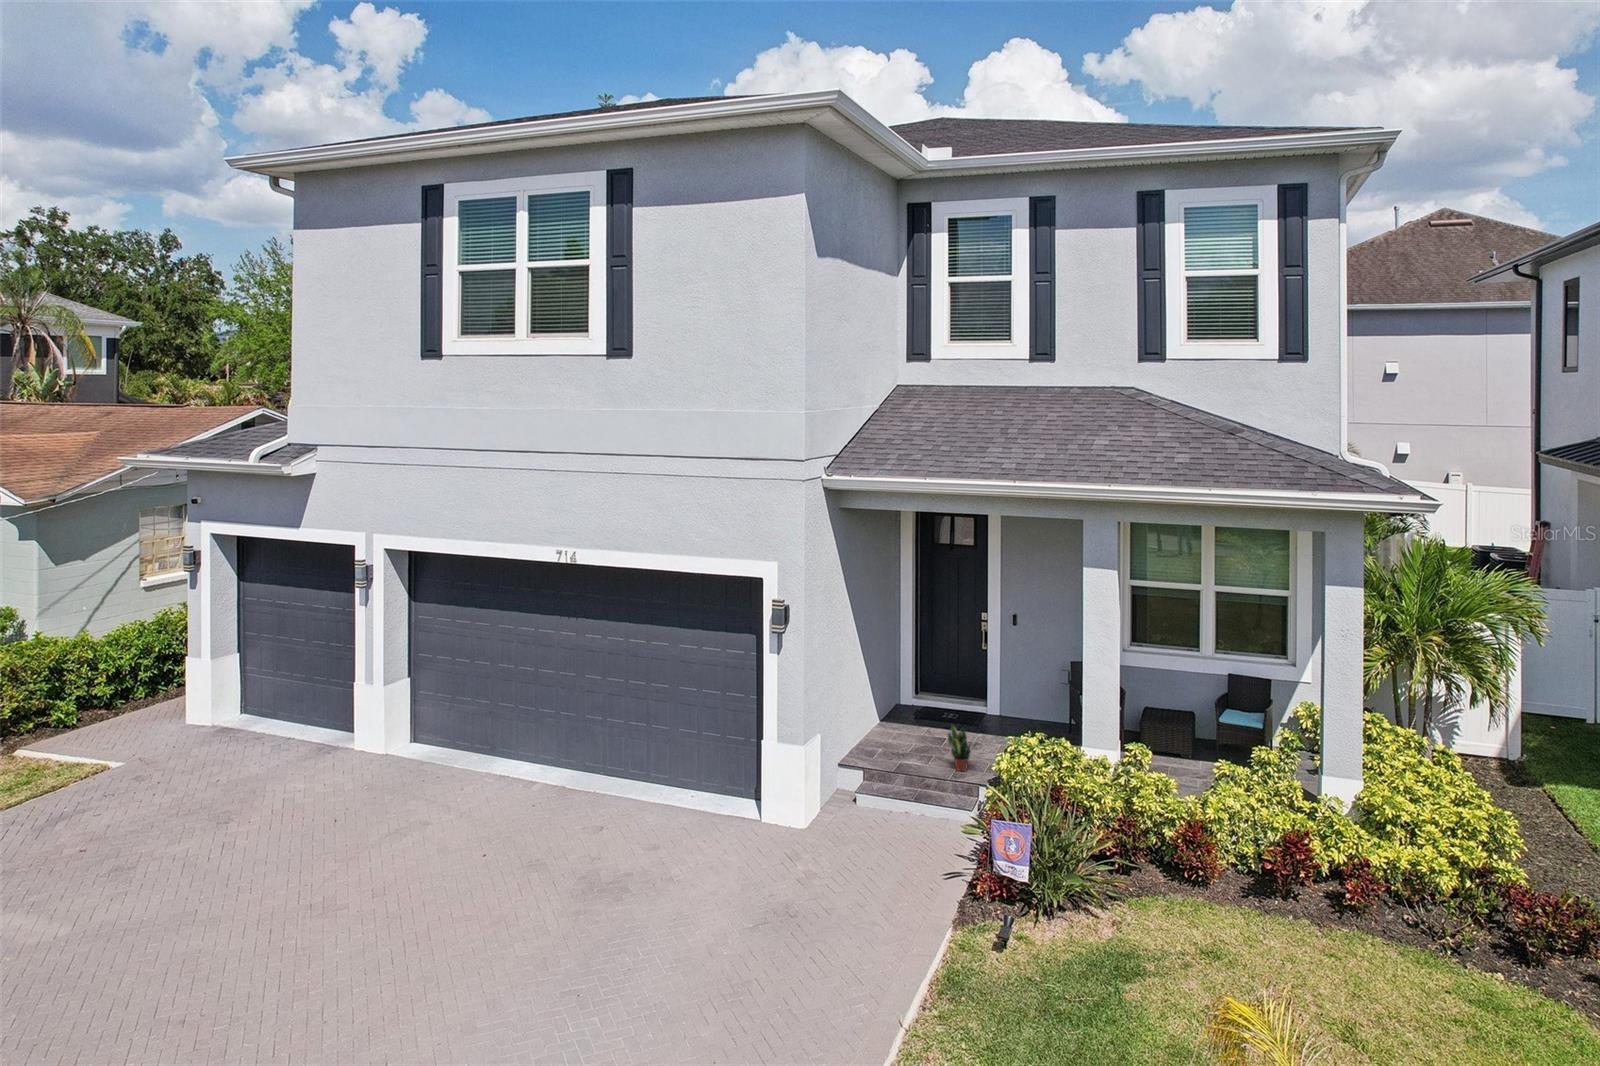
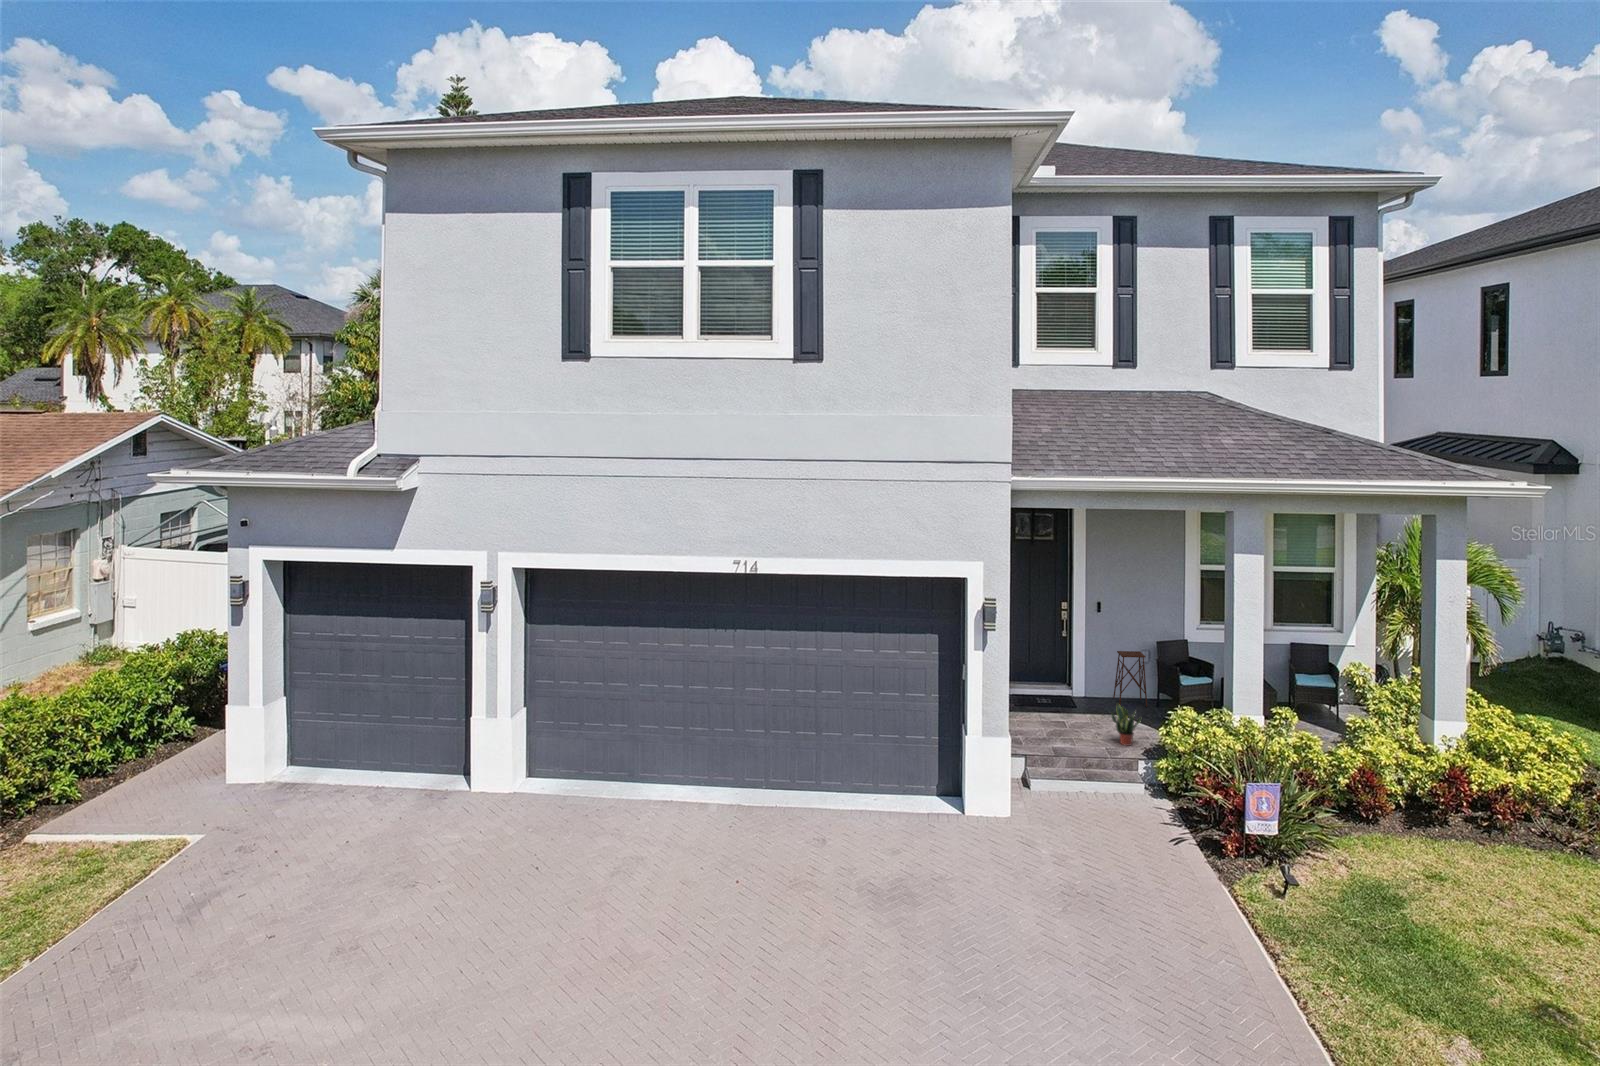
side table: none [1003,668,1038,731] -> present [1113,651,1147,706]

